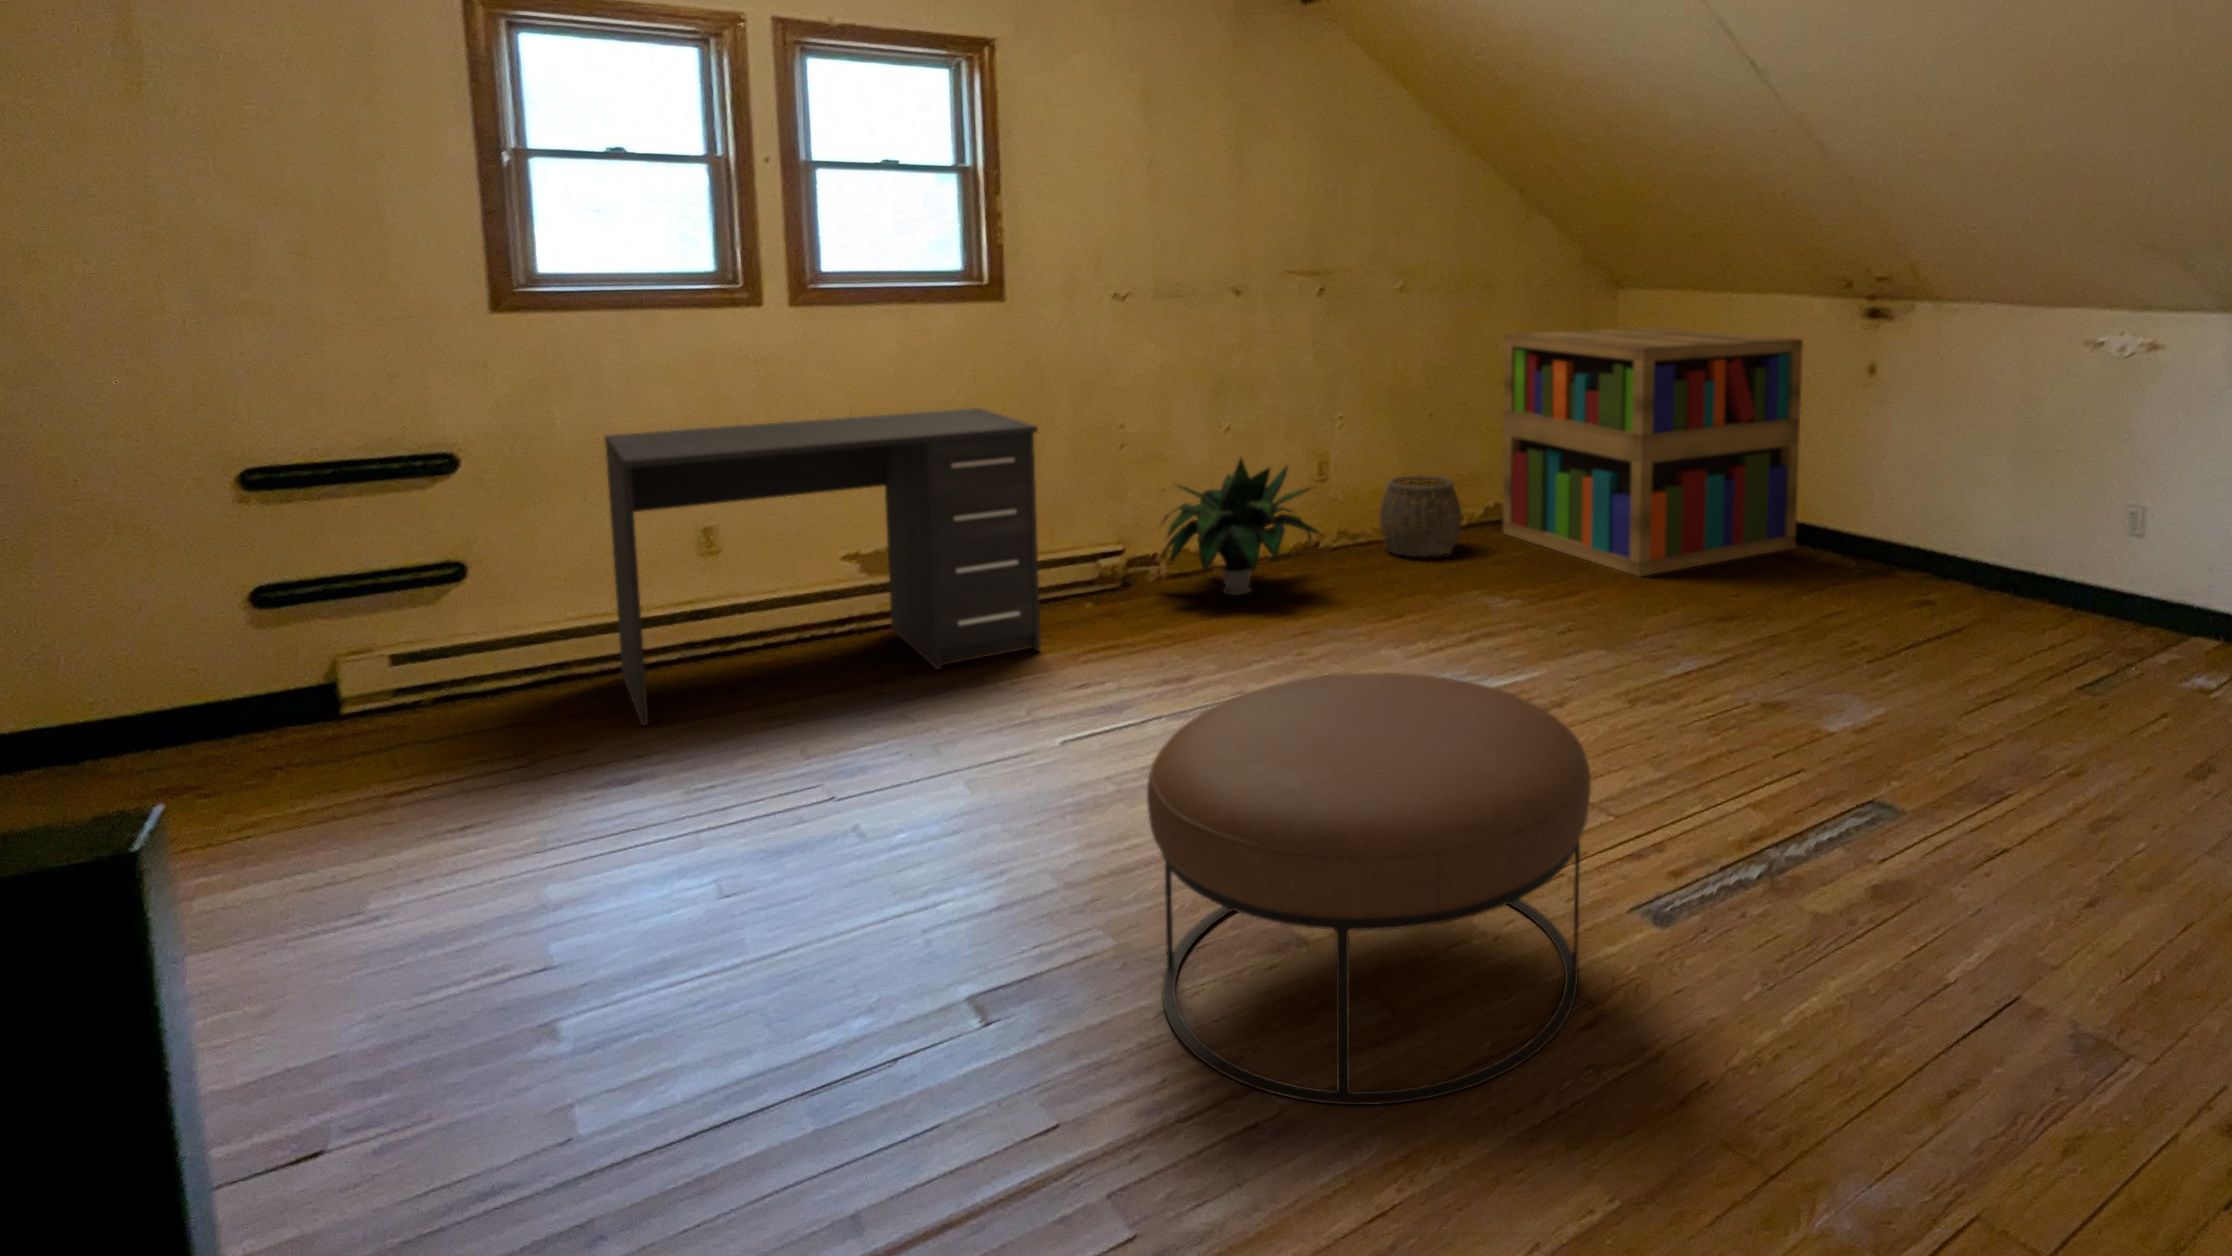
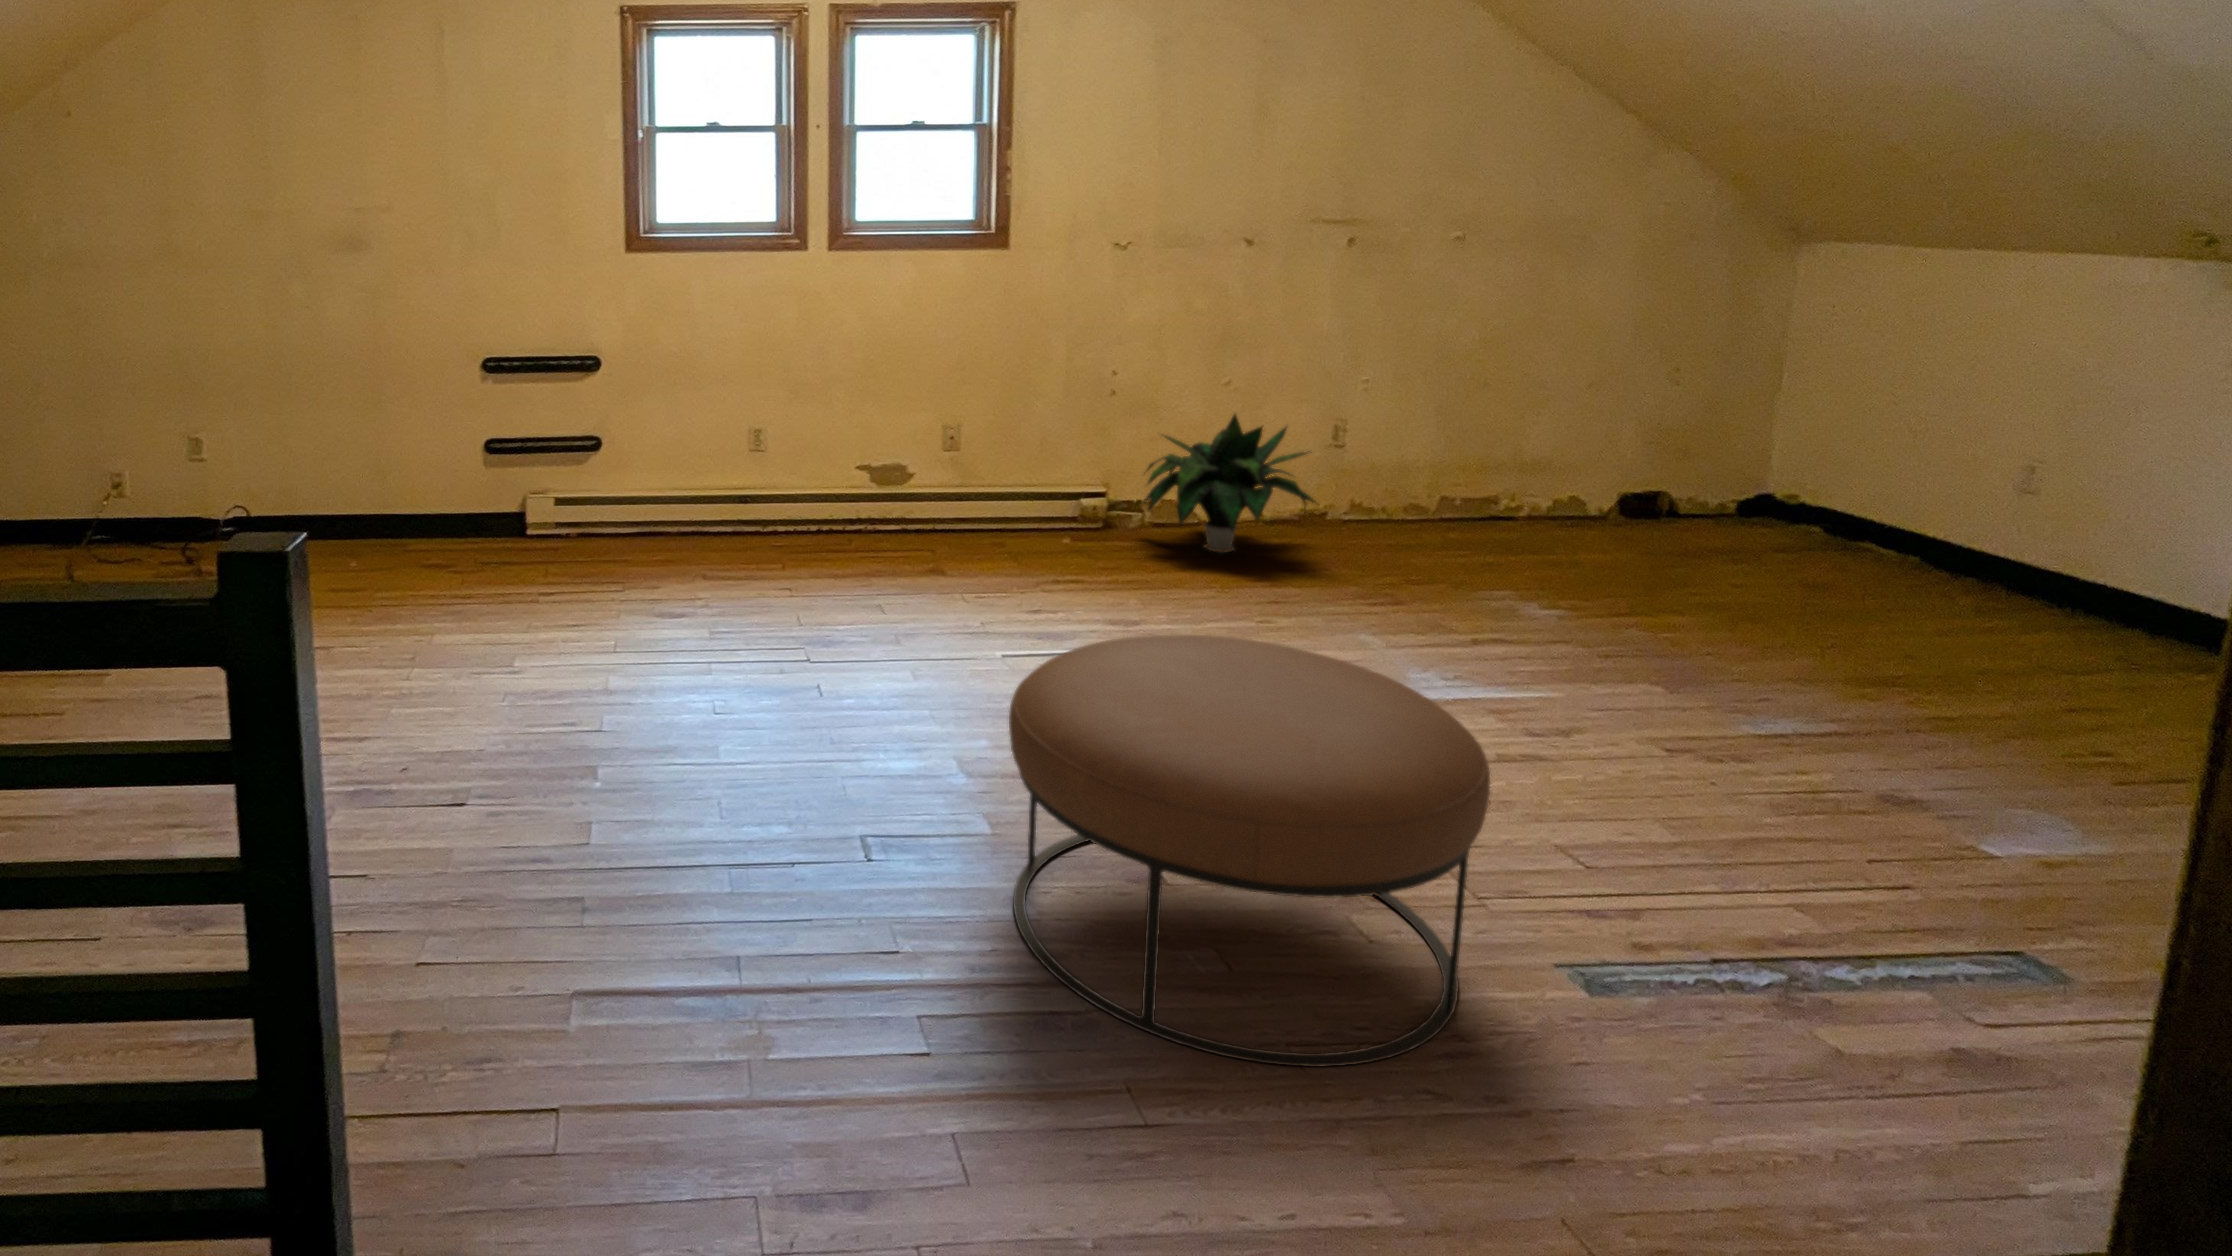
bookshelf: present [1503,327,1803,577] -> none [1572,295,2106,611]
desk: present [604,408,1041,726] -> none [691,346,1019,578]
woven basket: present [1380,476,1461,557] -> none [1402,451,1511,546]

